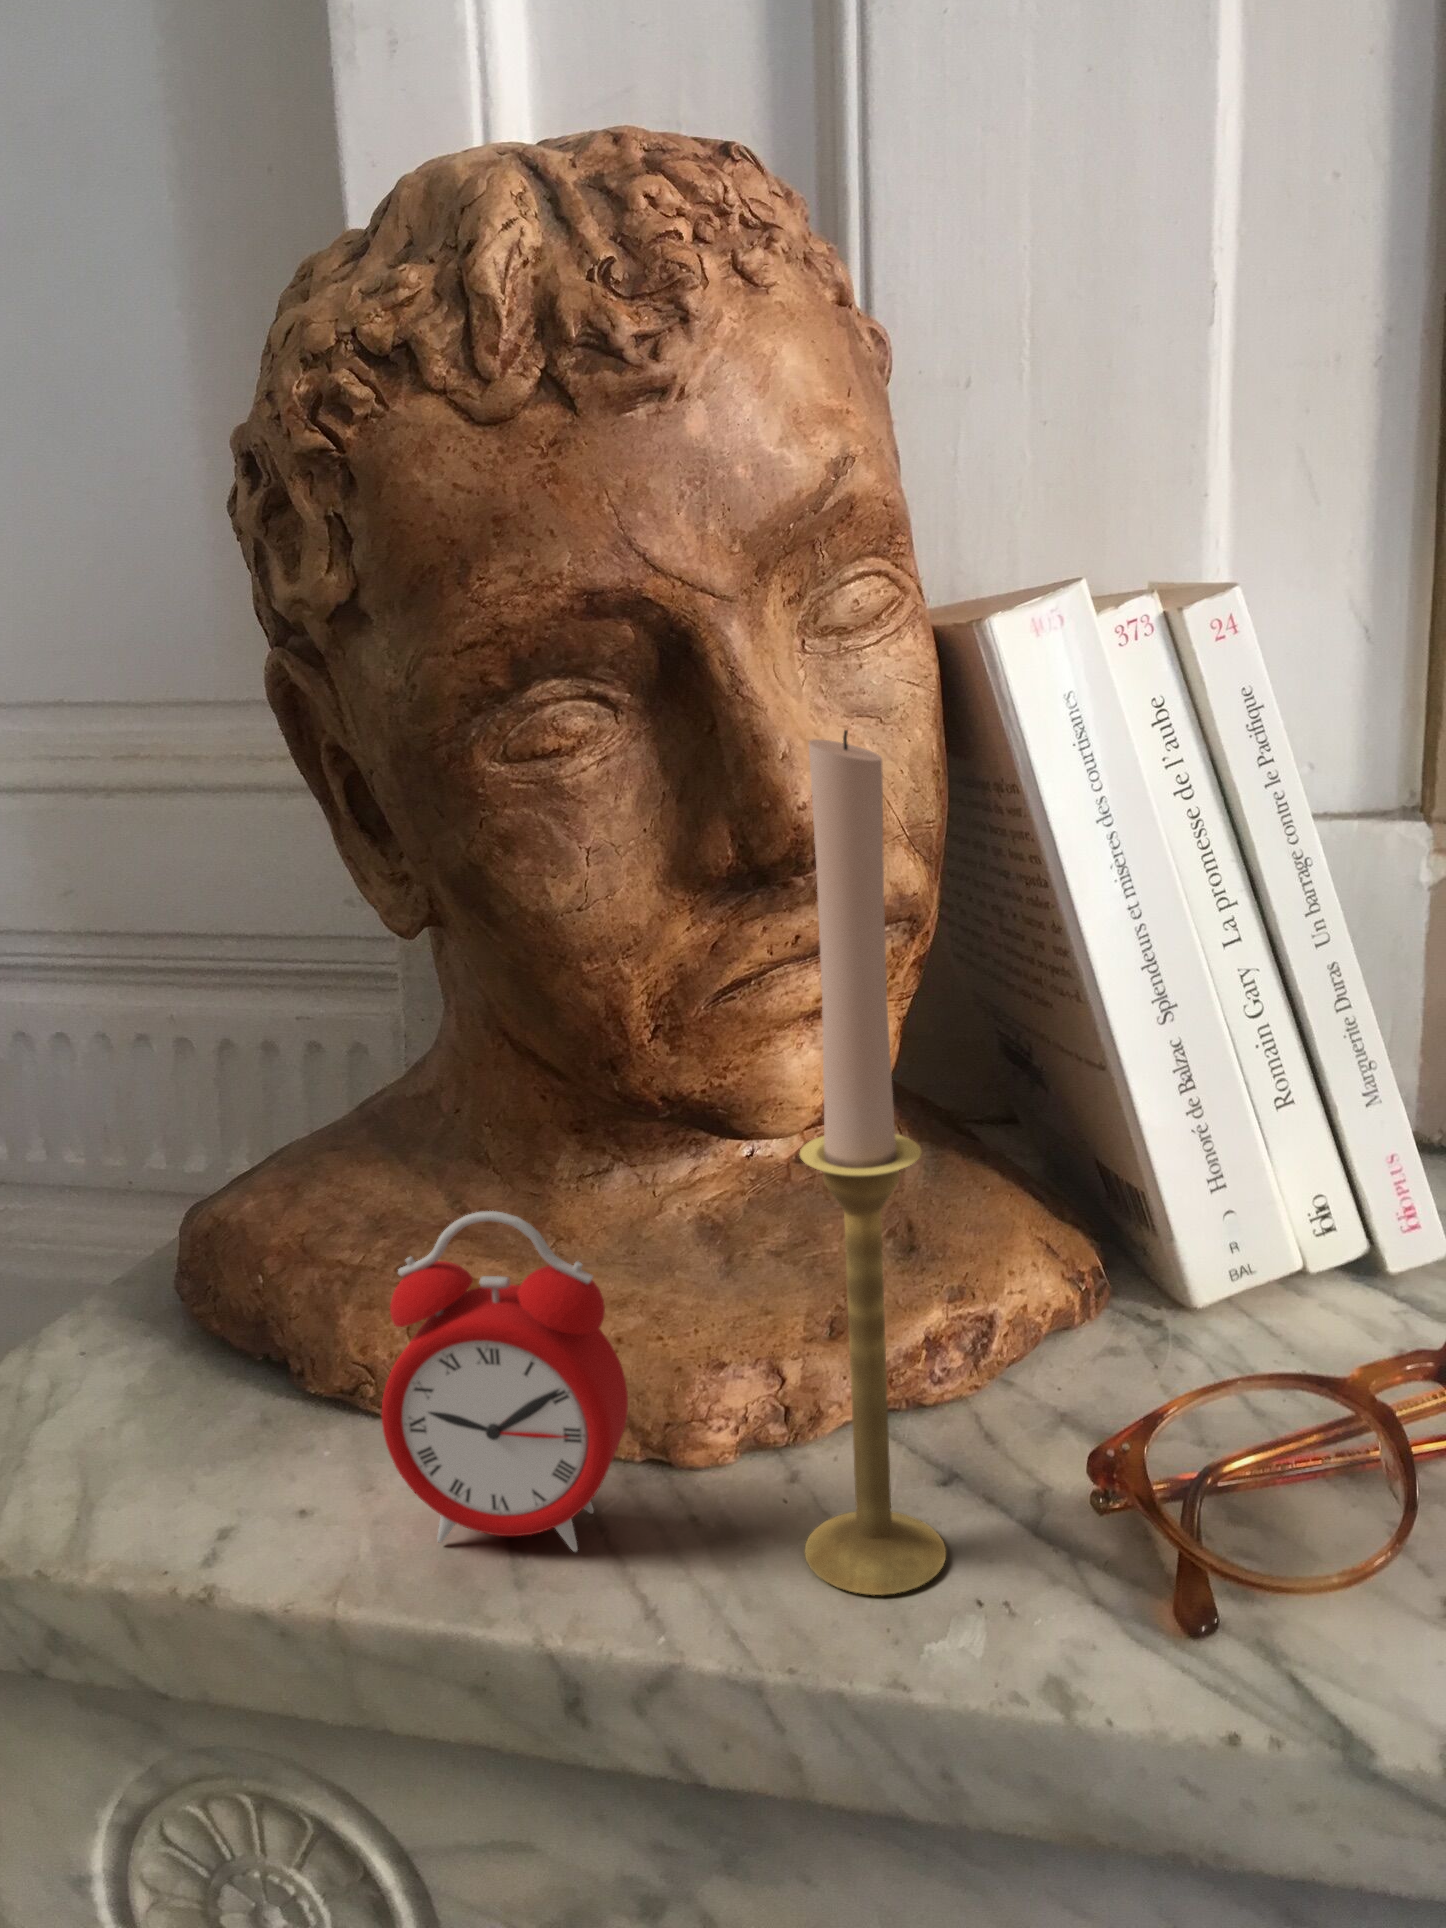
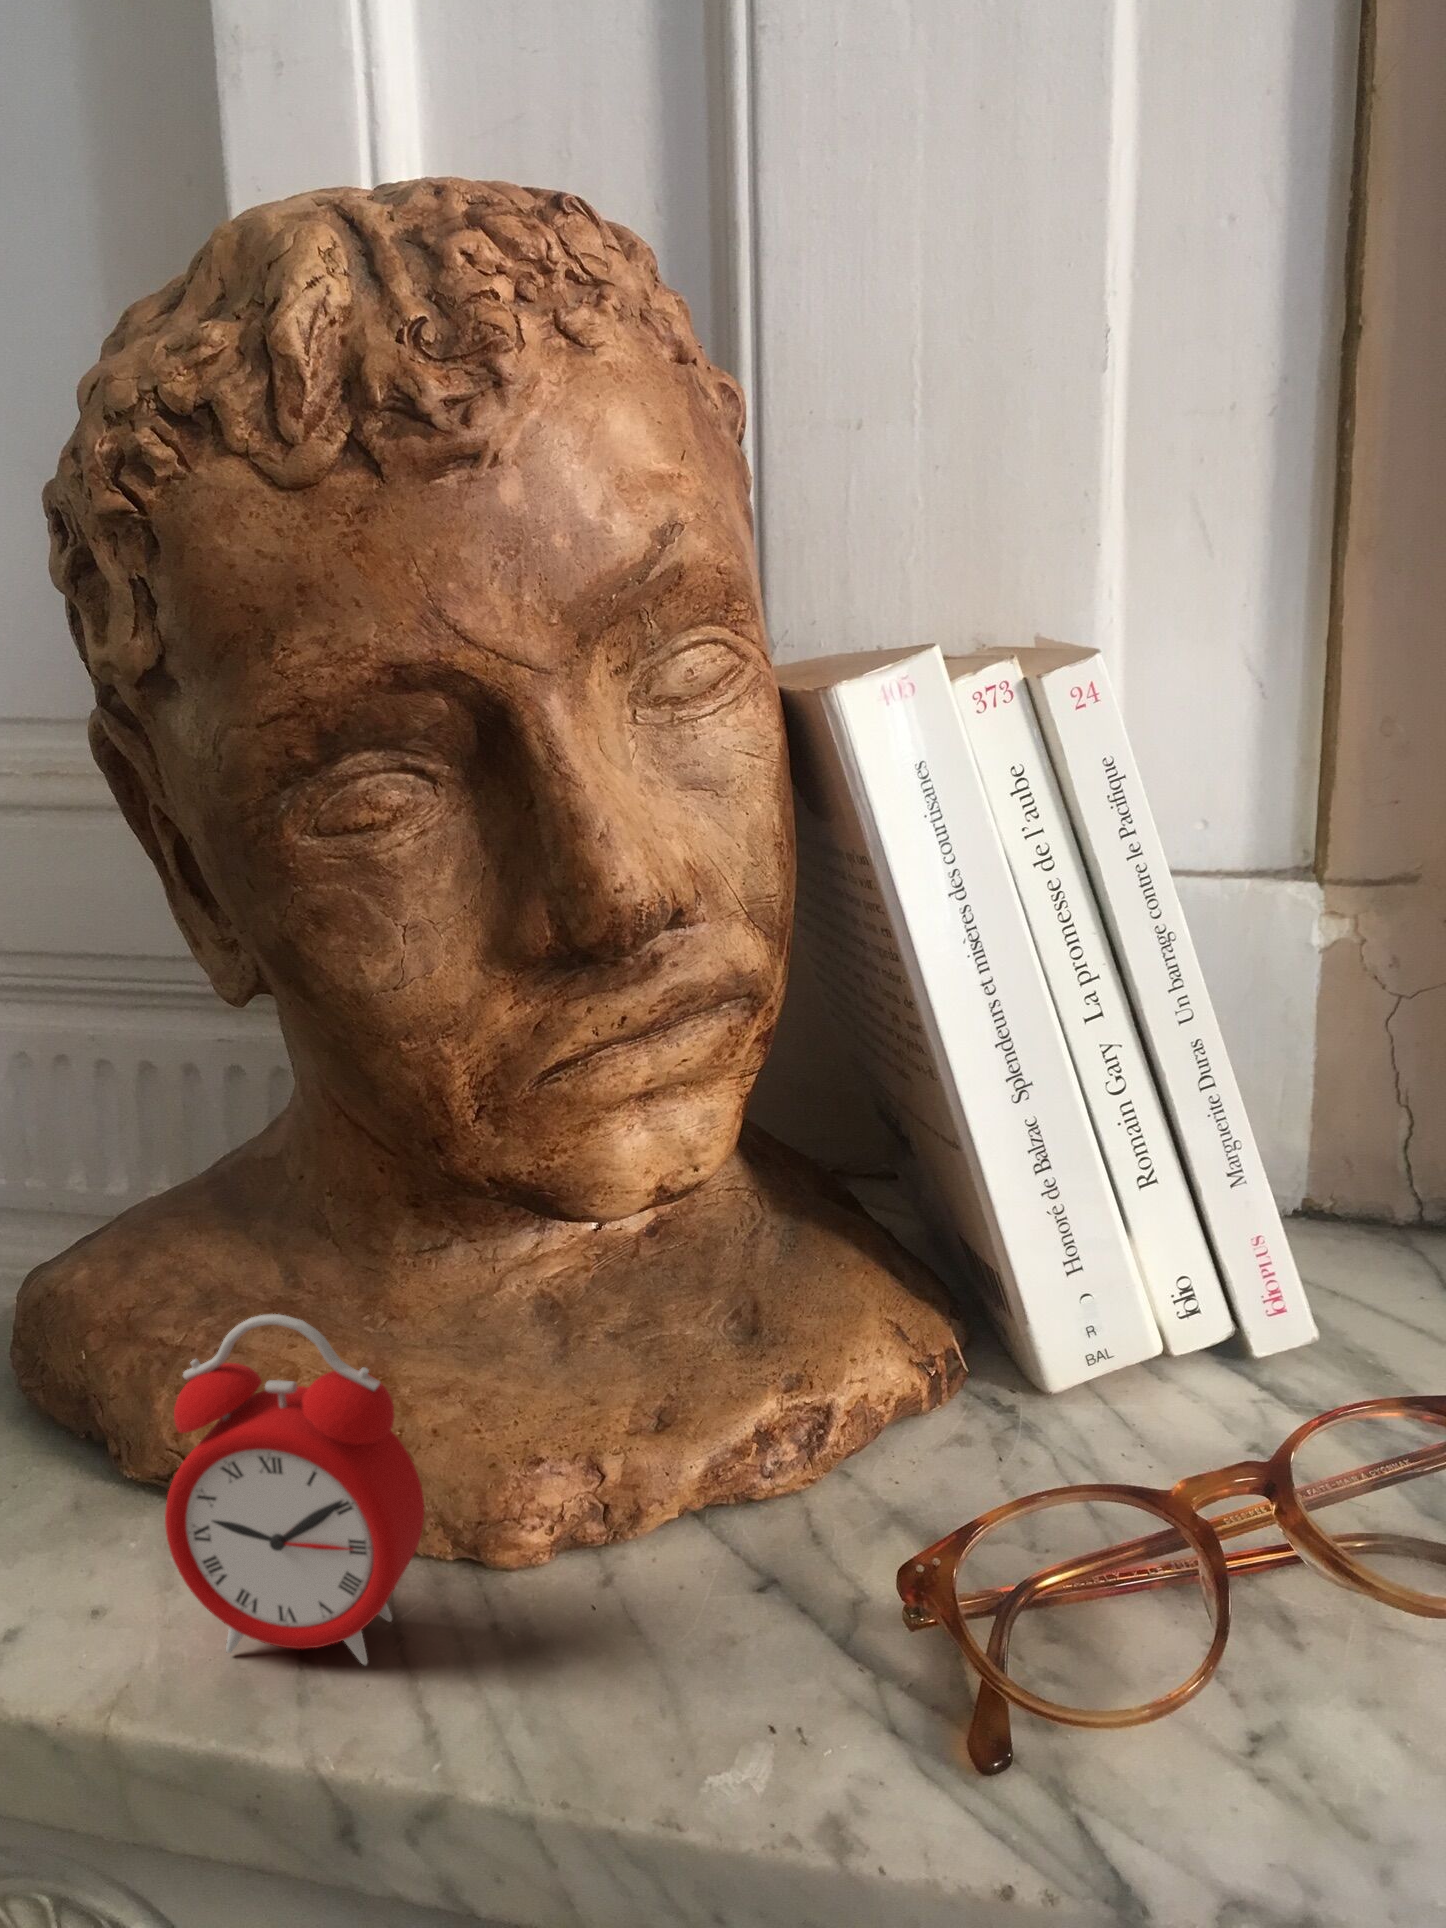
candlestick: present [800,730,946,1595] -> none [581,828,746,1718]

